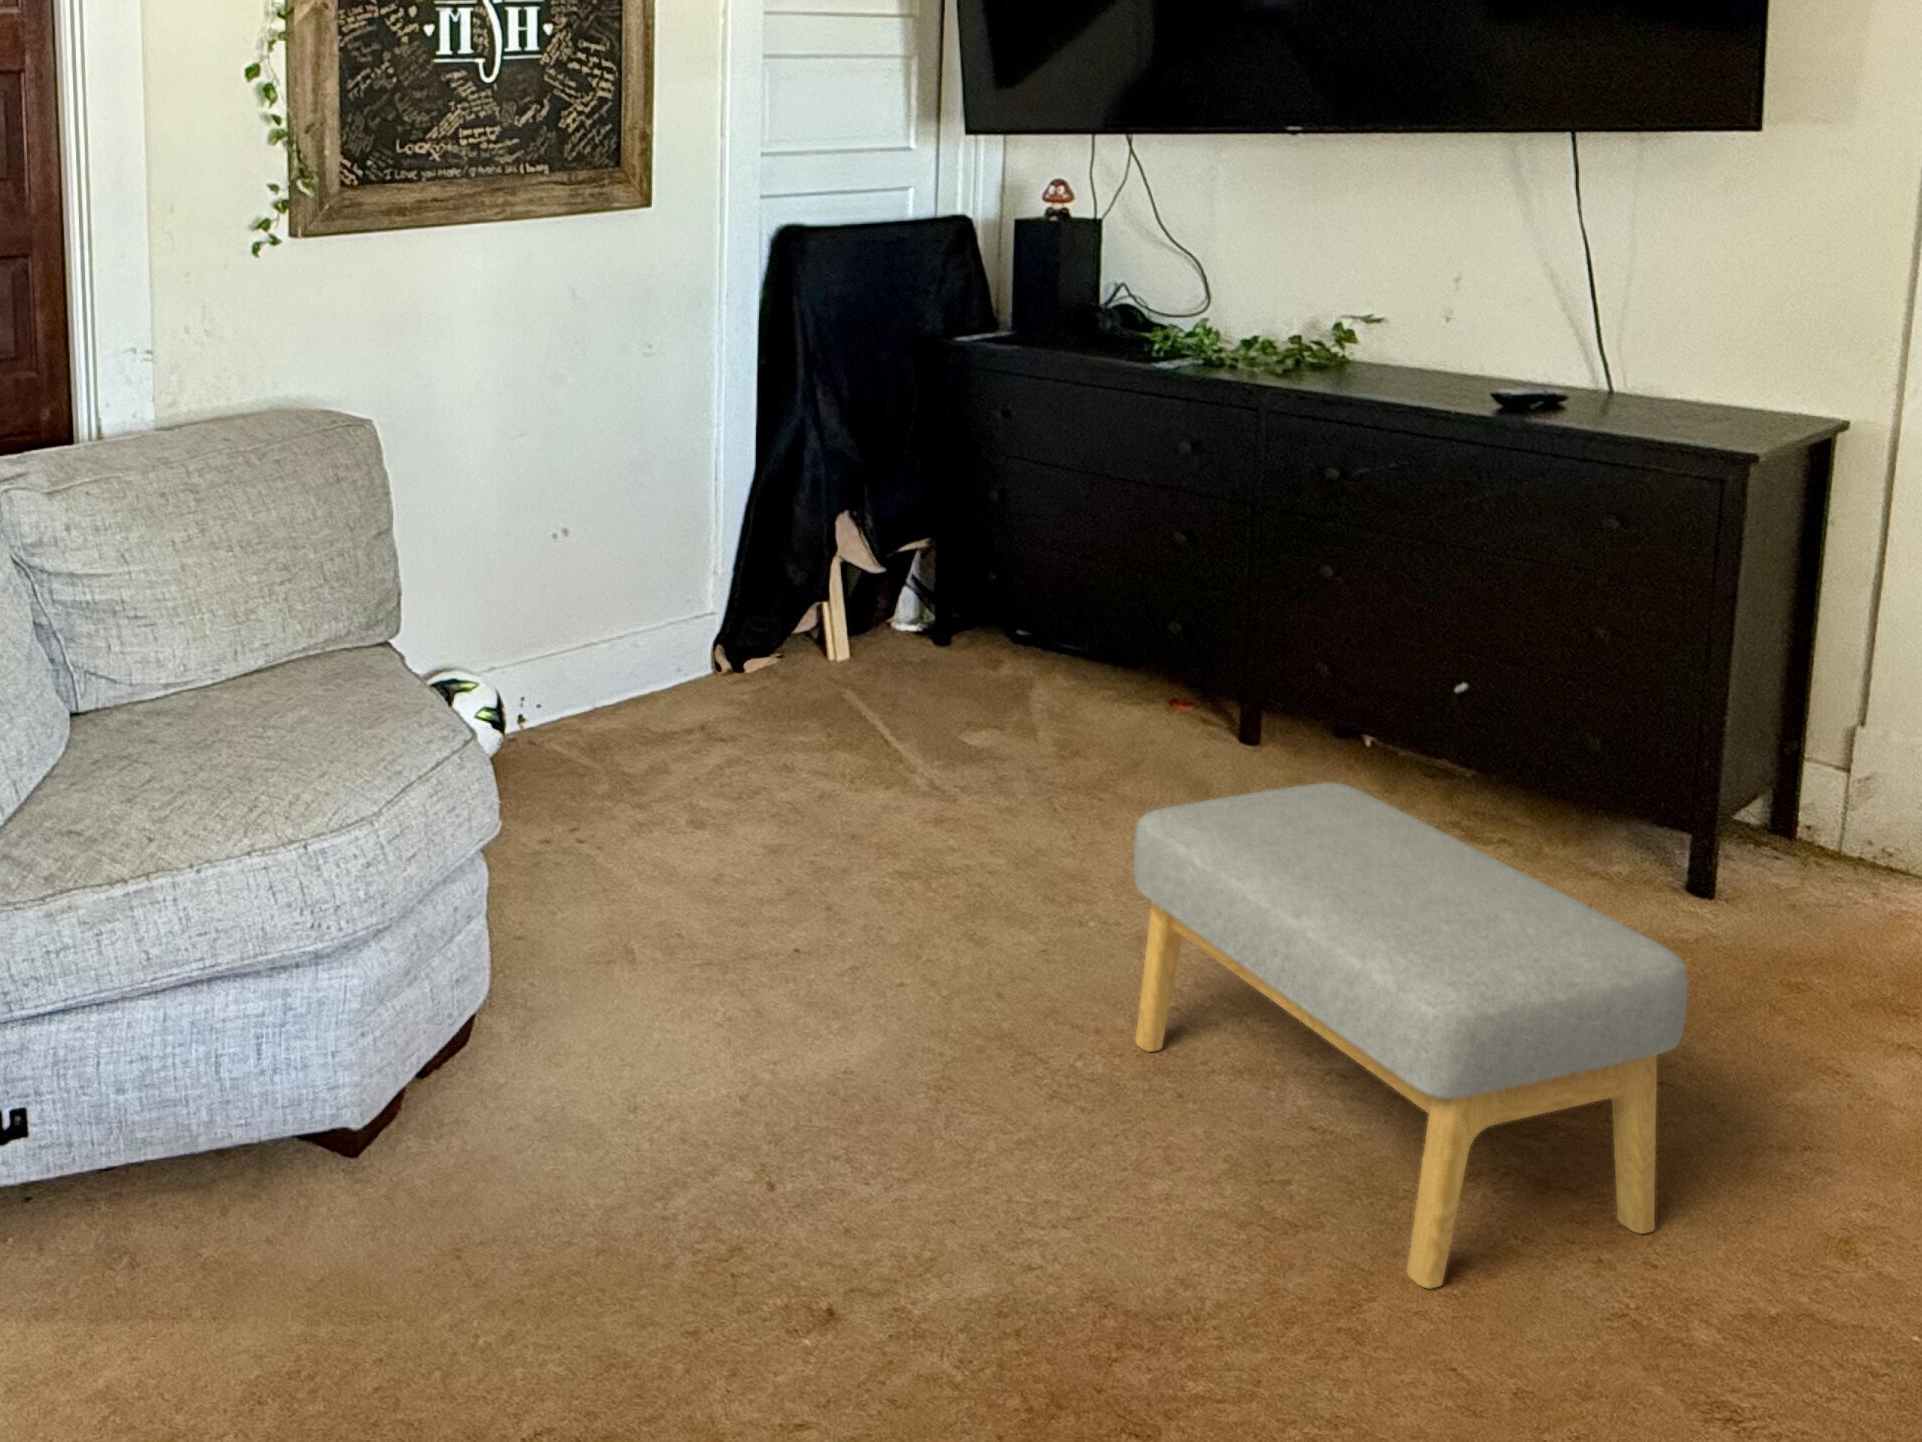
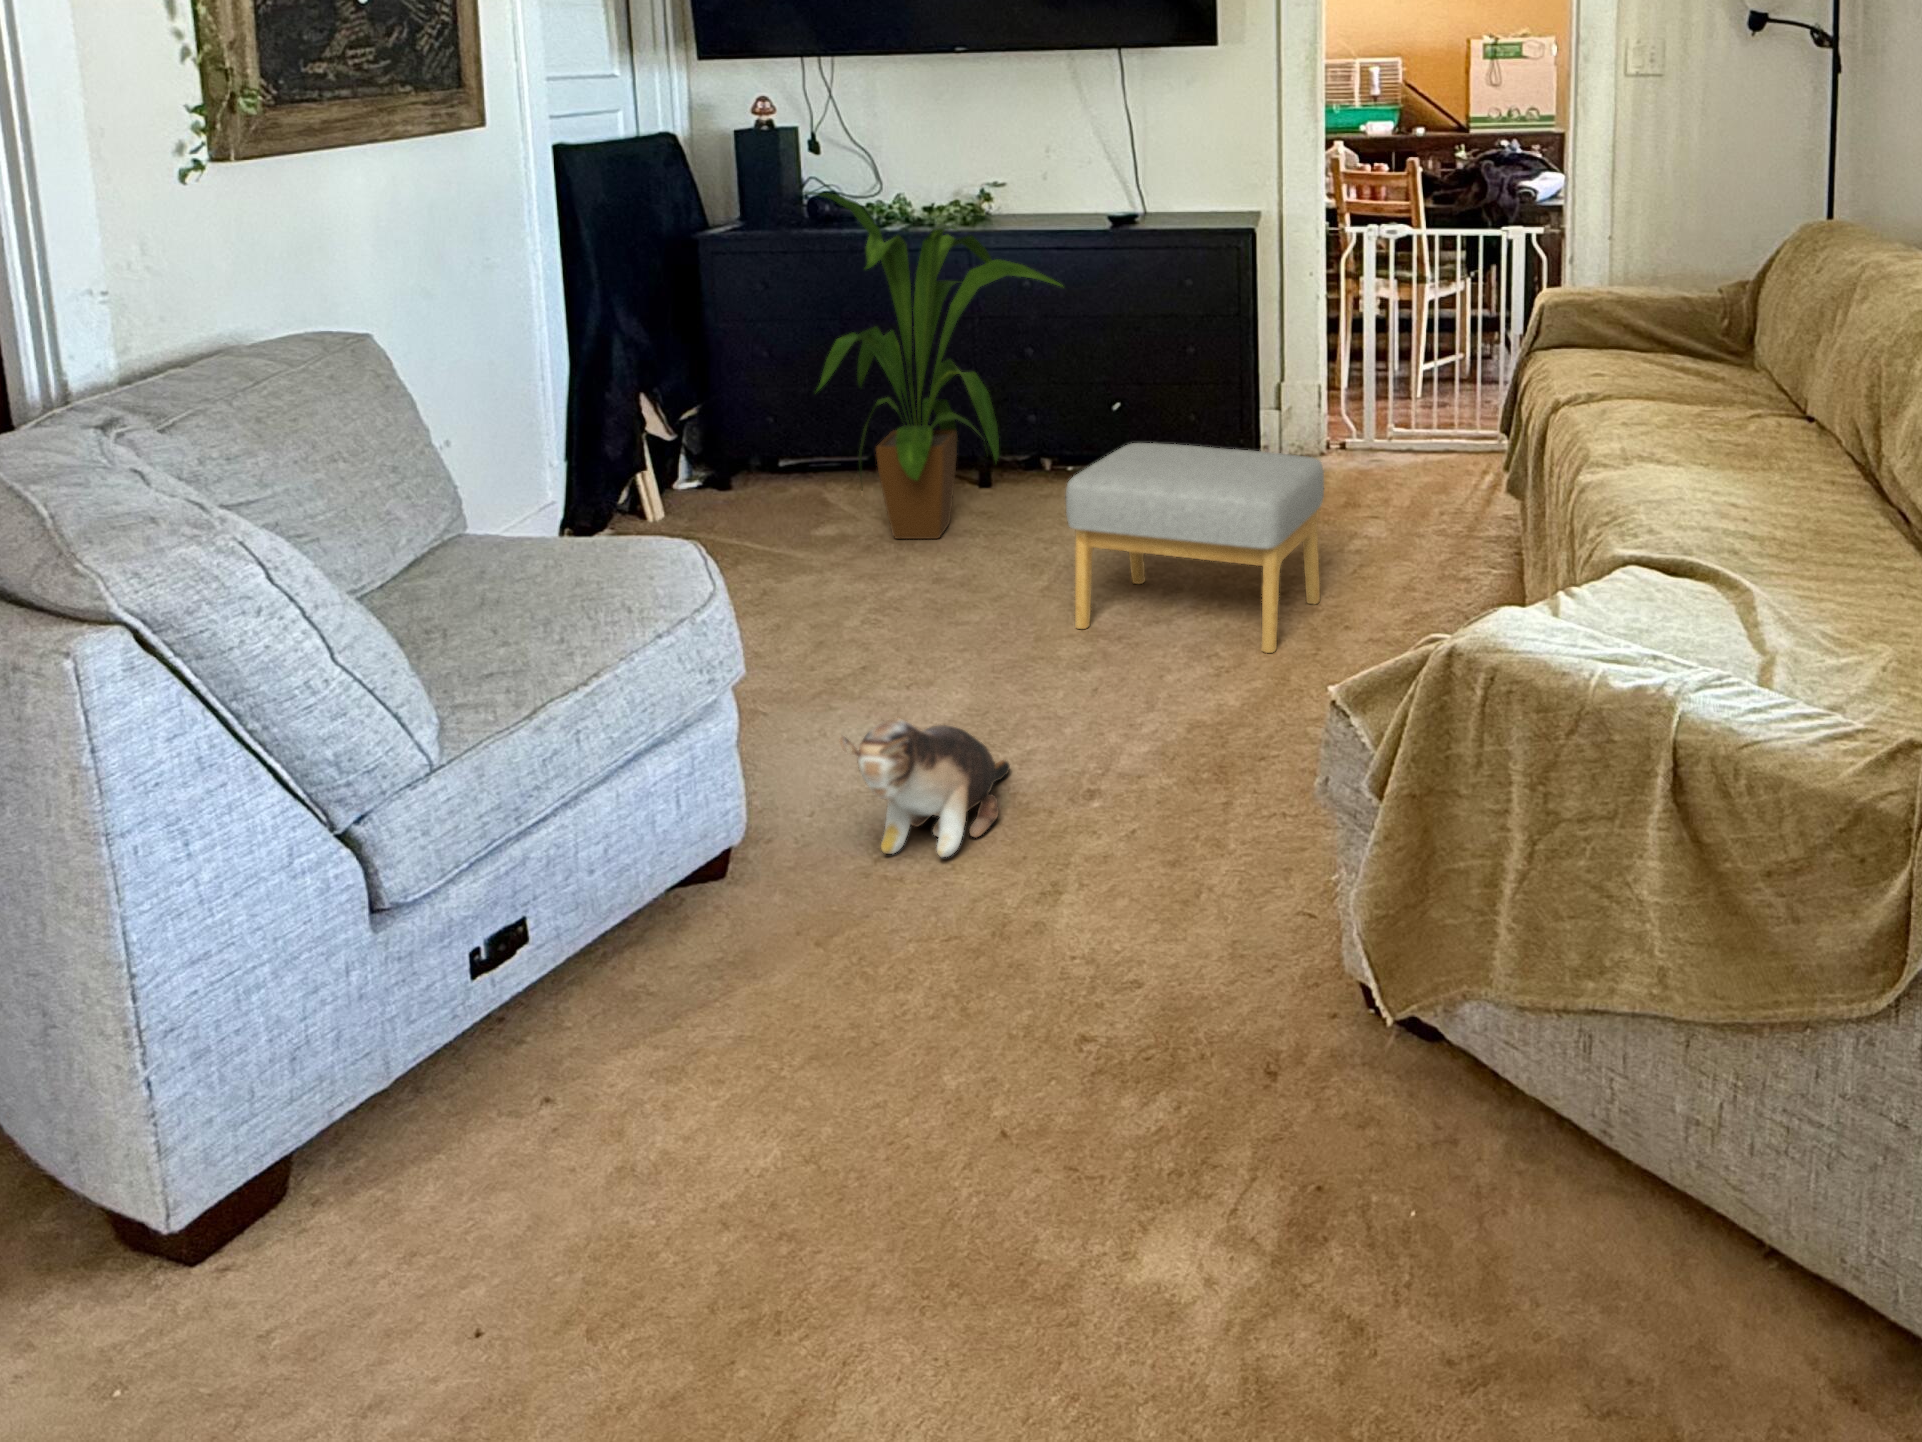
house plant: none [932,308,1365,803] -> present [805,192,1060,539]
plush toy: none [398,1080,771,1327] -> present [840,718,1010,857]

